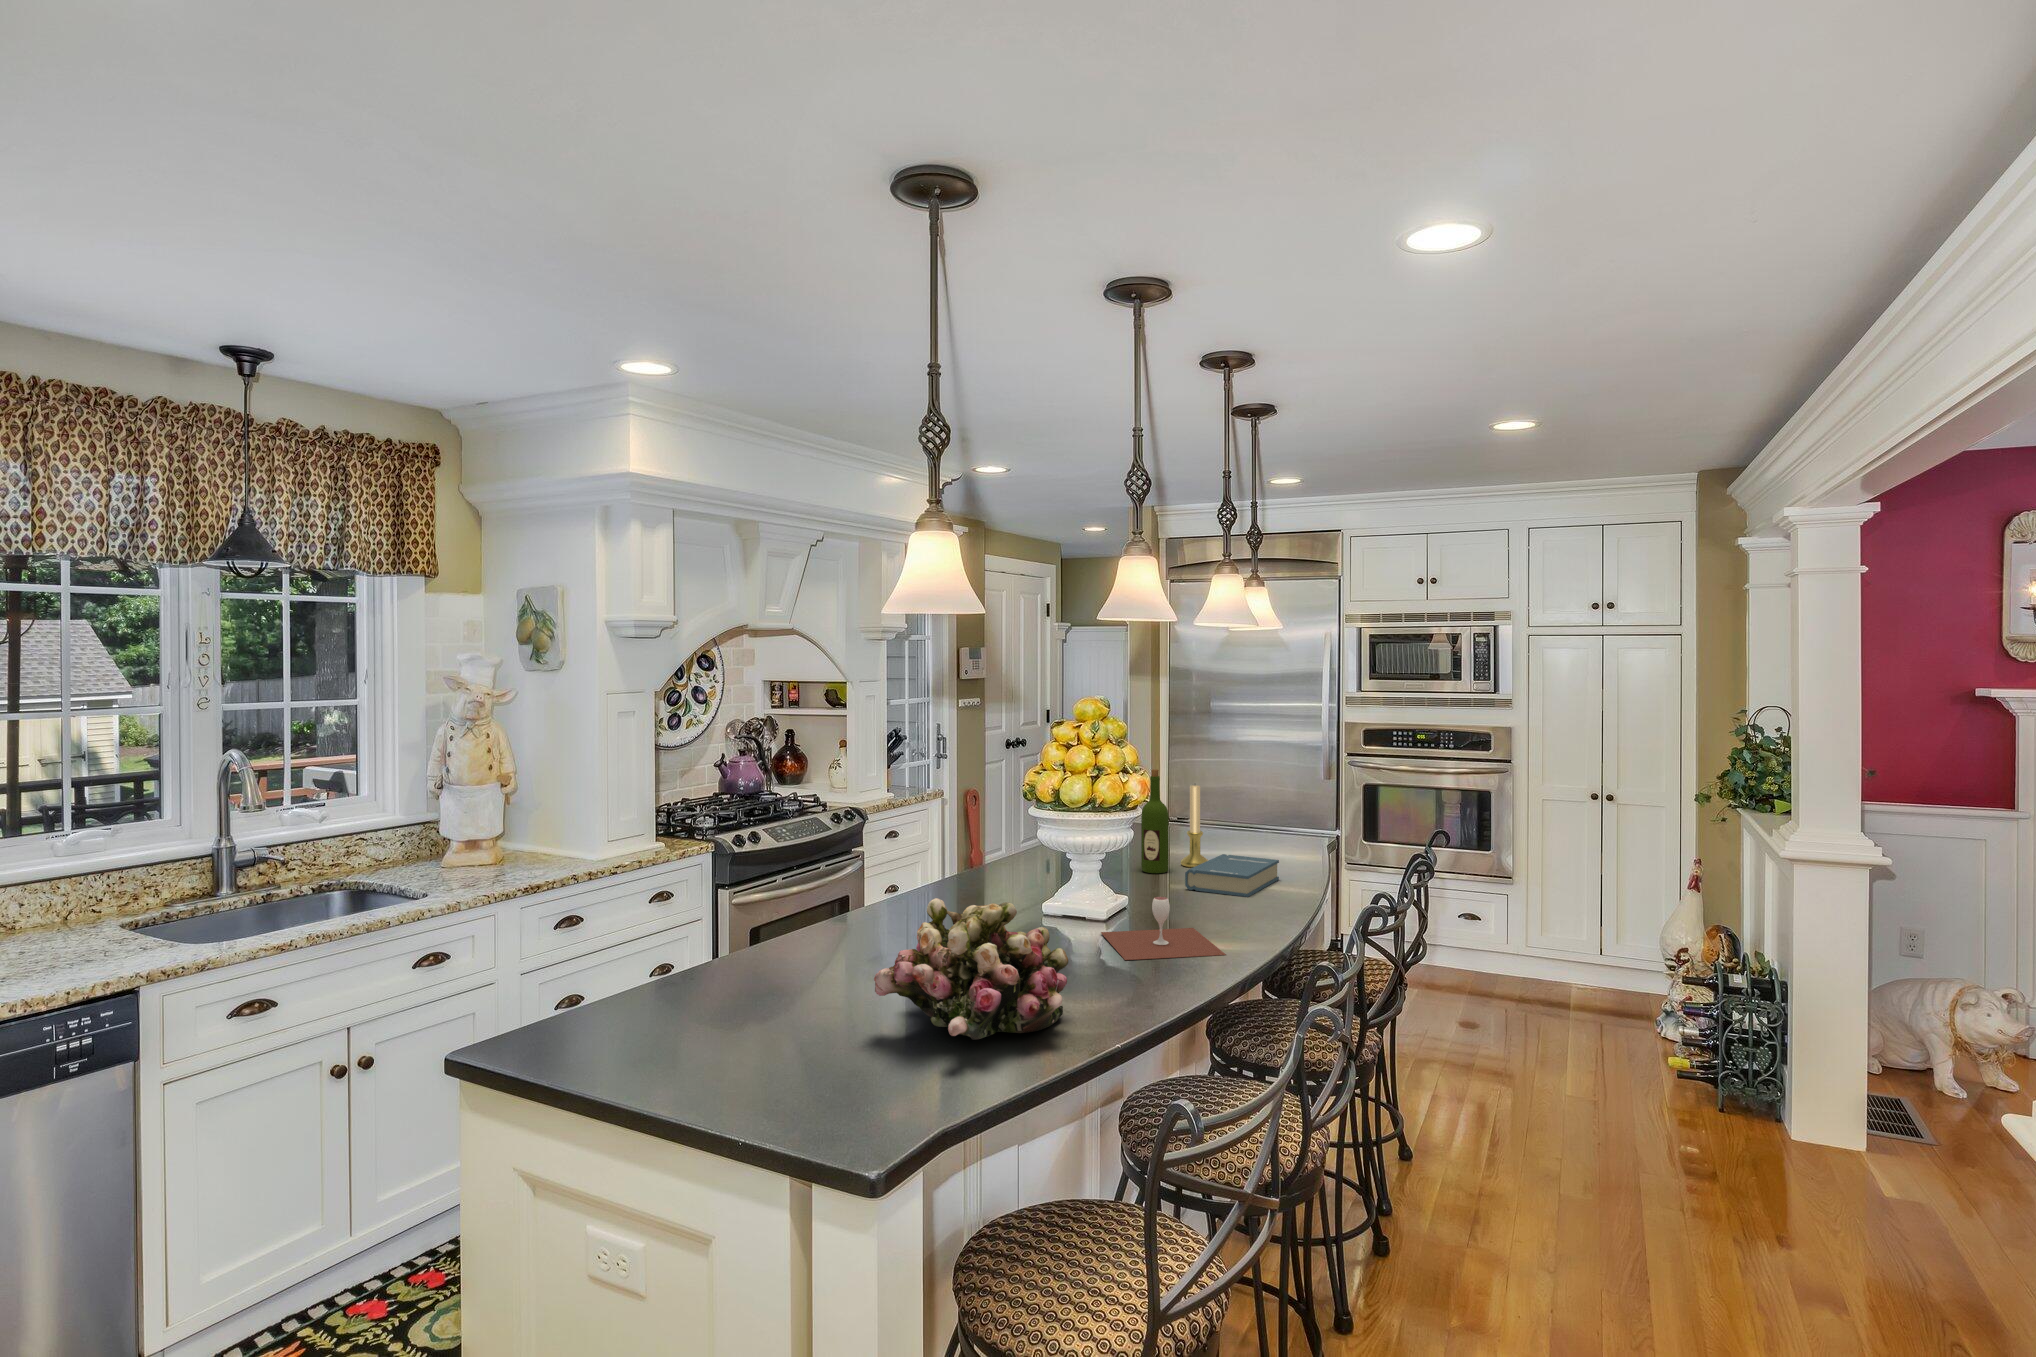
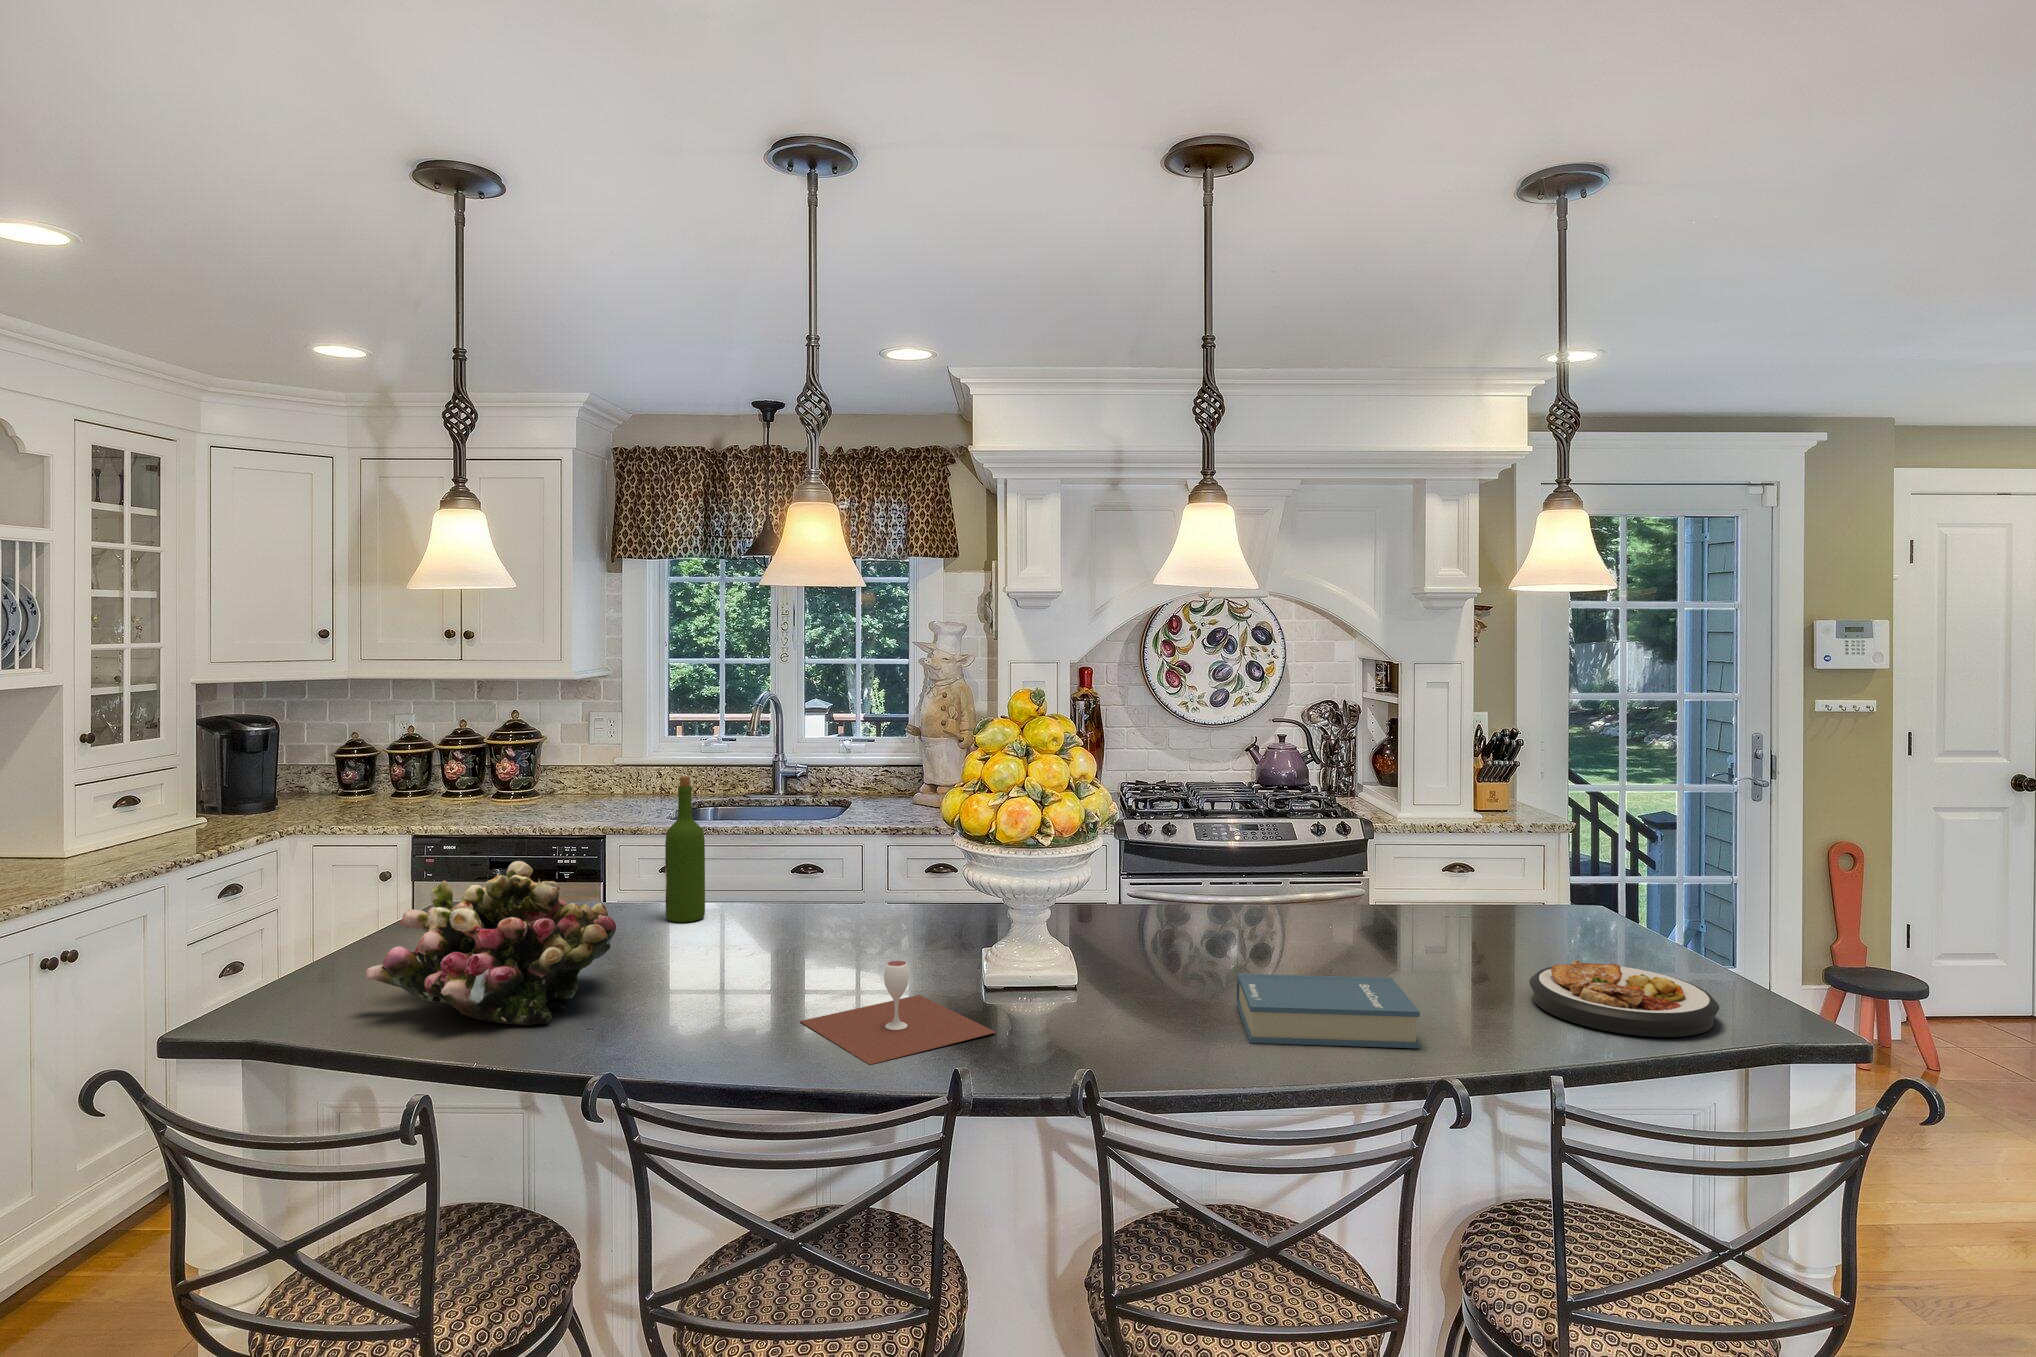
wine bottle: present [1141,769,1169,873] -> present [665,776,705,922]
candle holder: present [1181,785,1208,867] -> none [1398,849,1450,999]
plate: none [1207,830,1296,858] -> present [1529,961,1719,1037]

